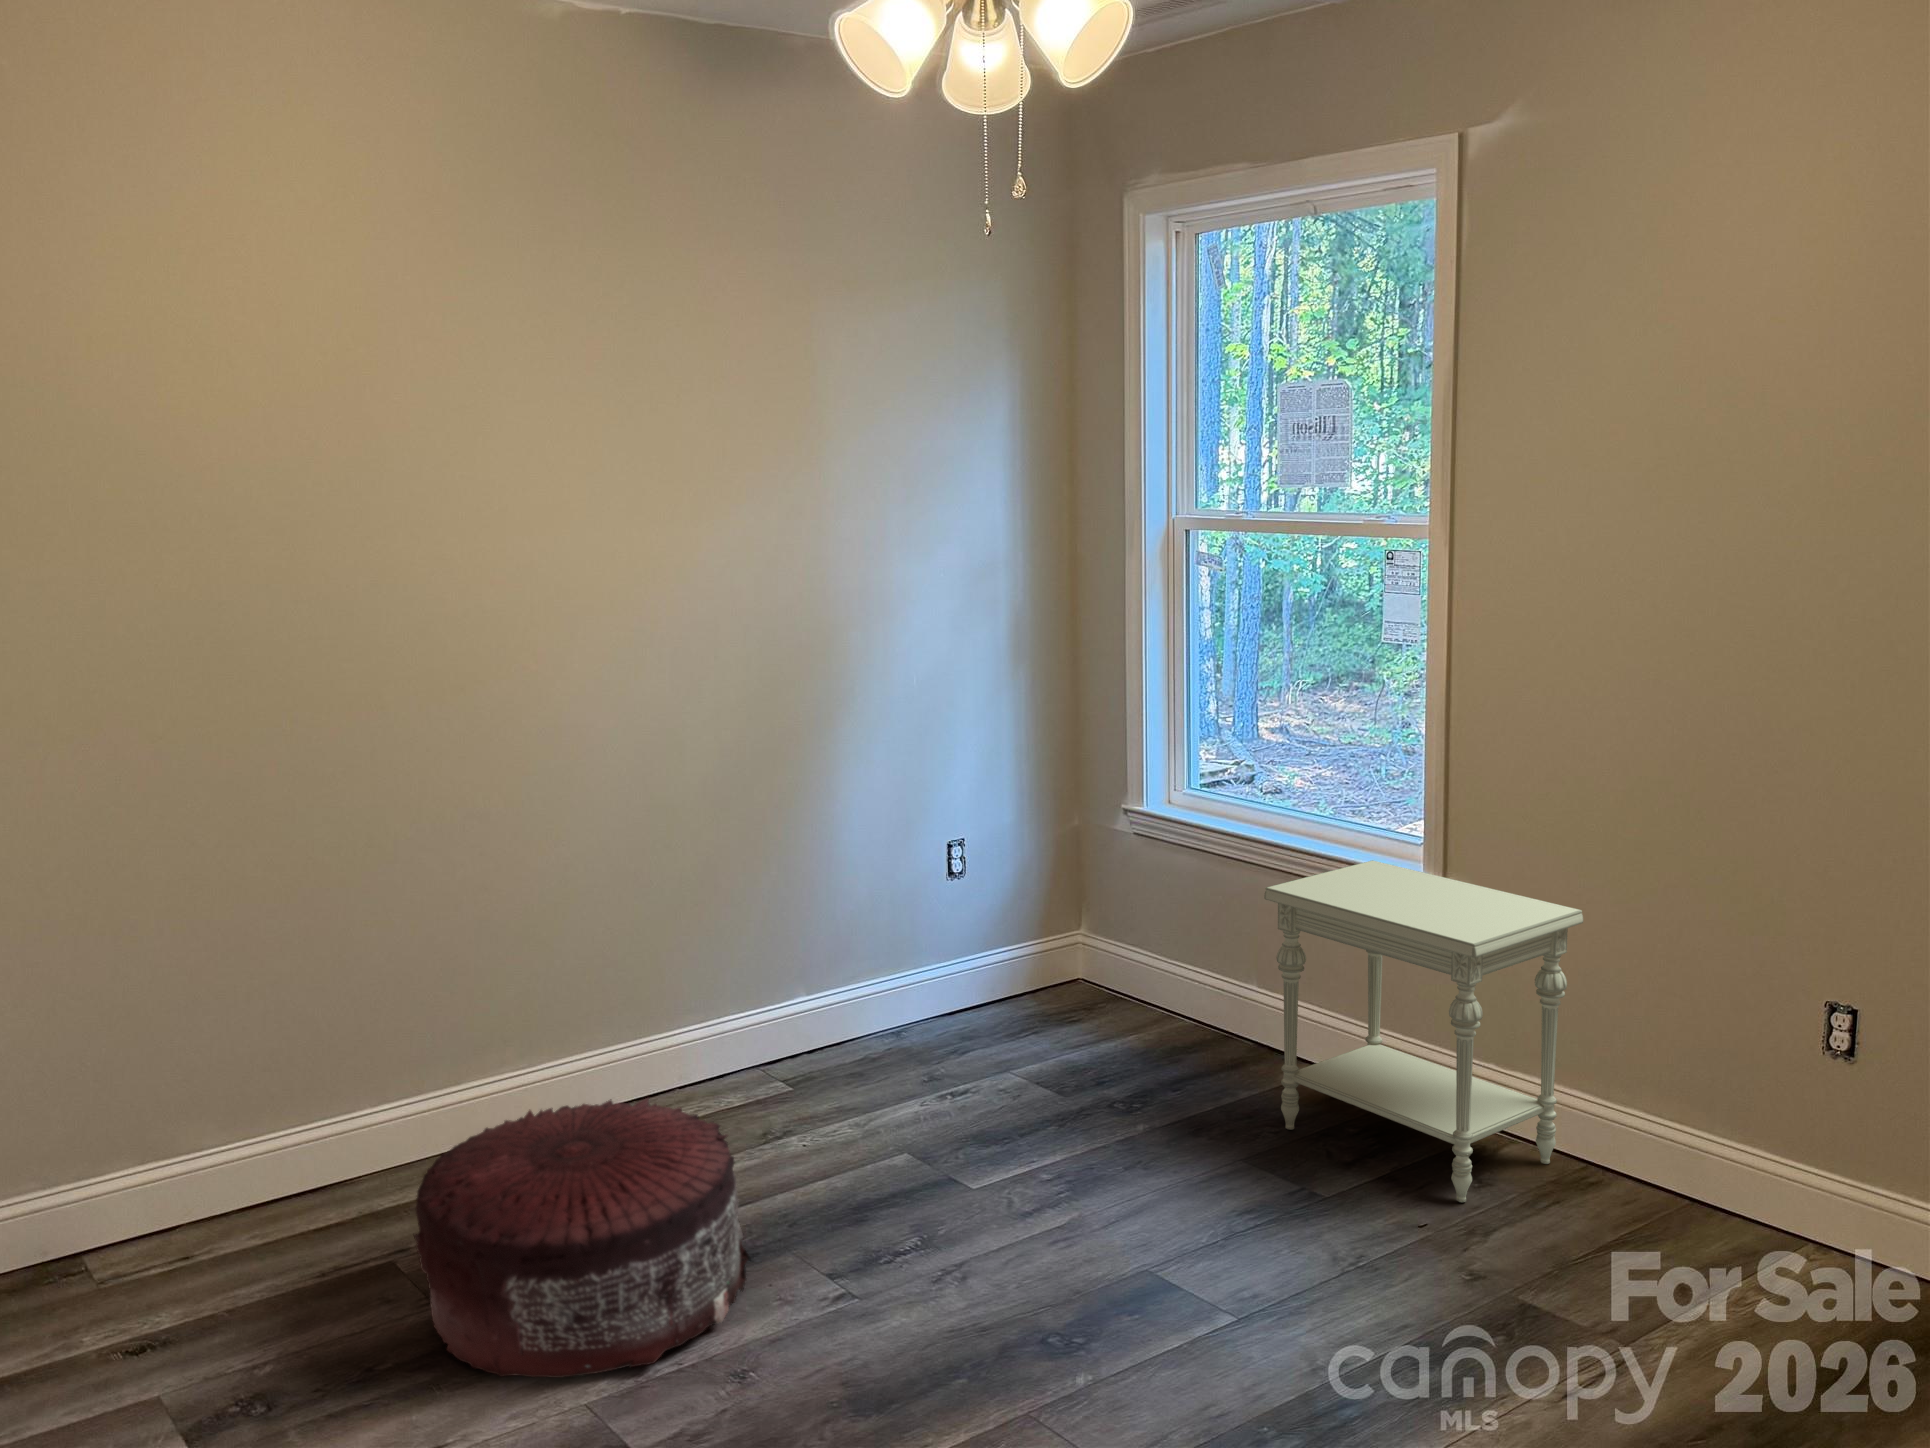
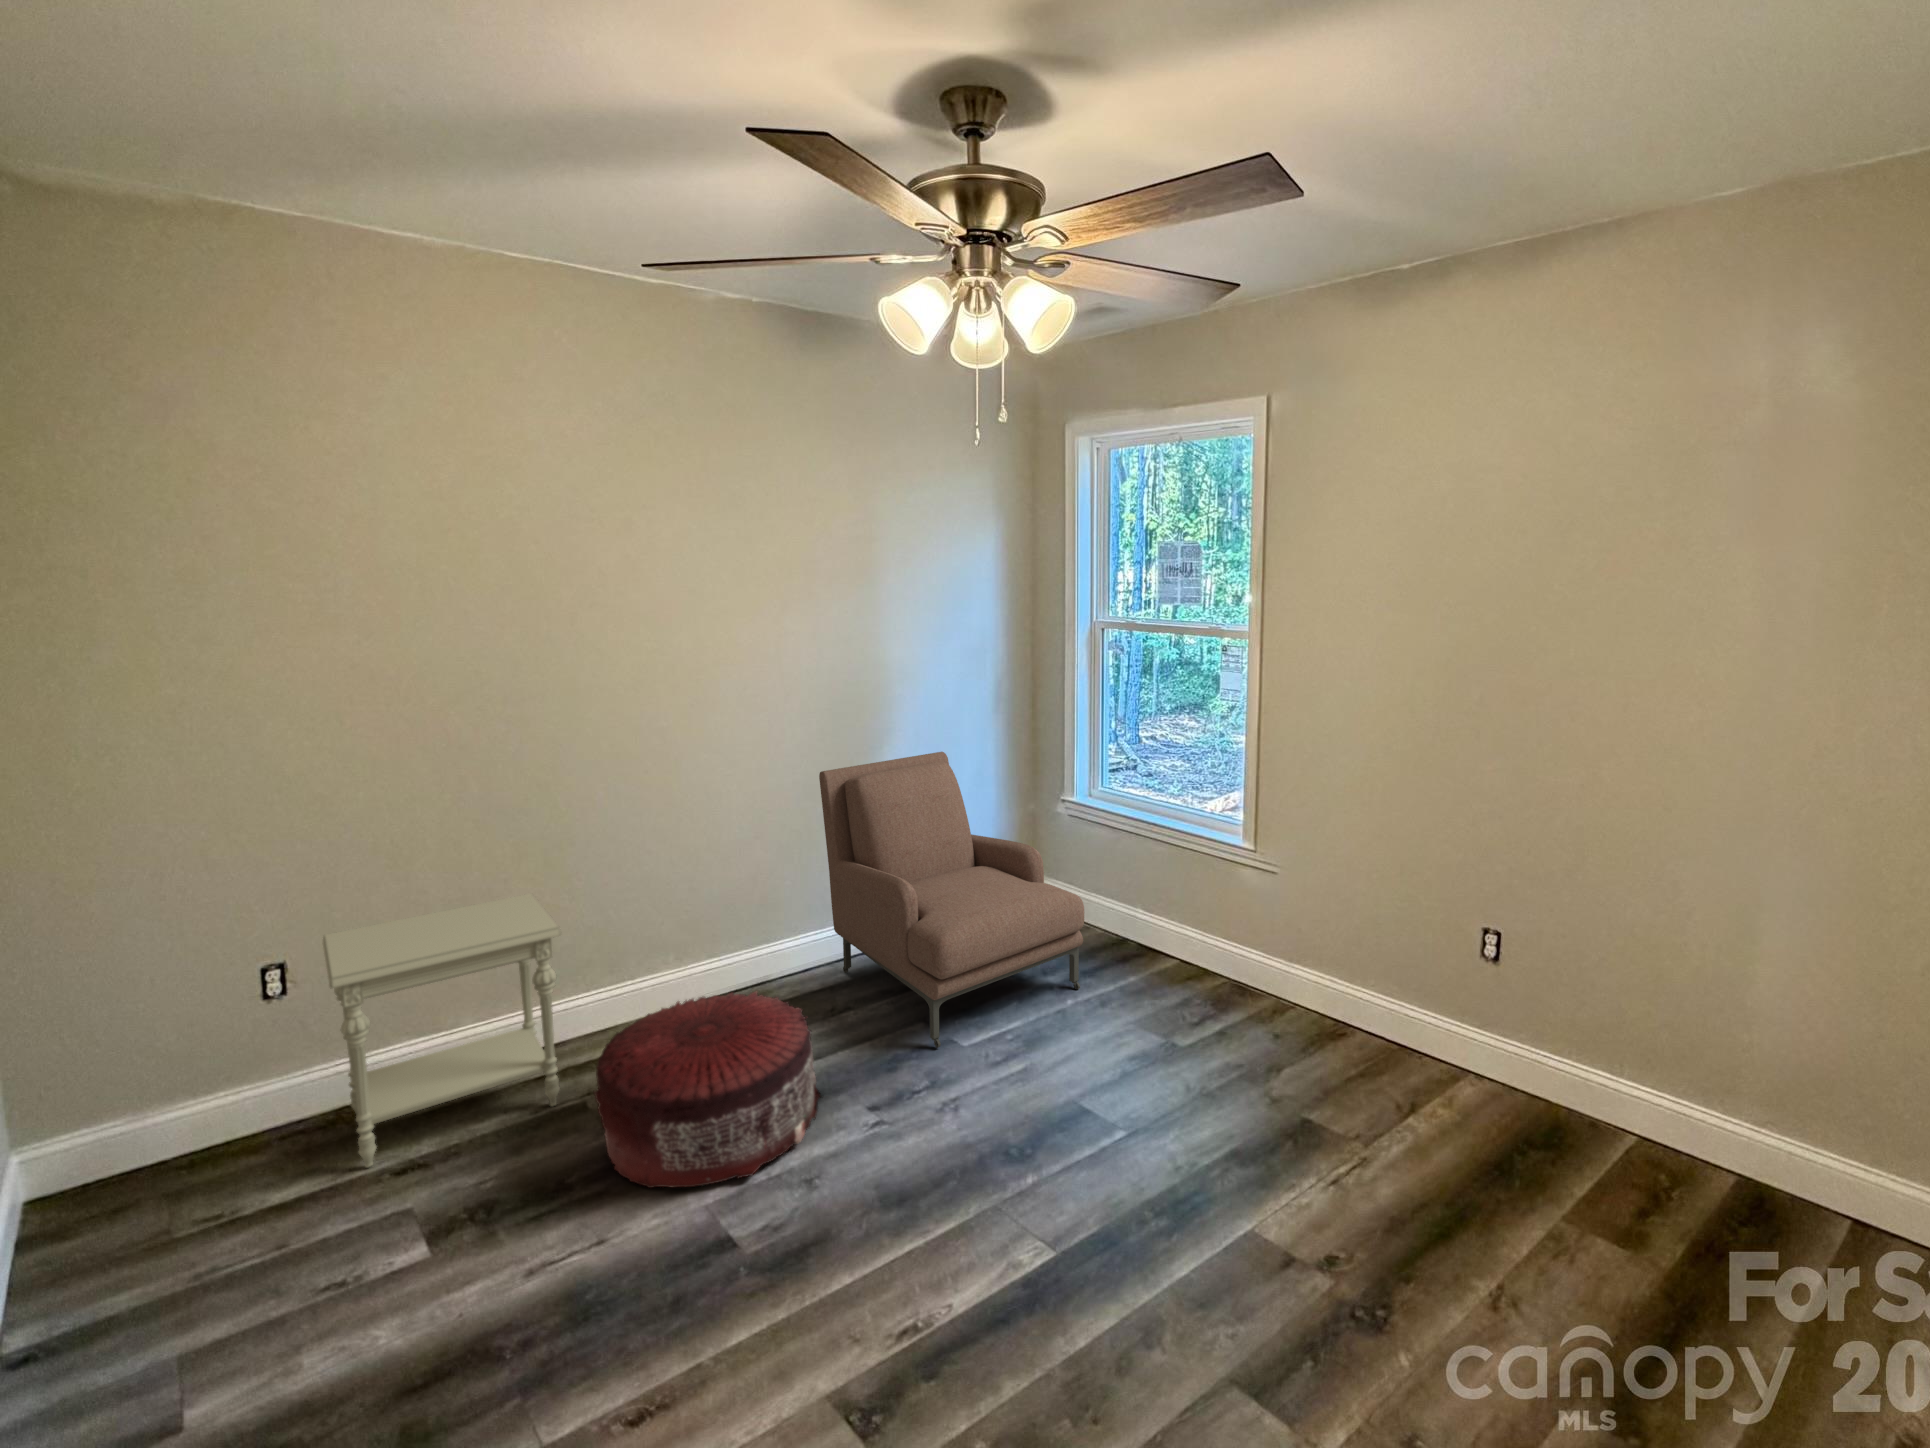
armchair: none [733,736,1163,1196] -> present [819,752,1084,1048]
side table: present [1264,860,1583,1202] -> present [323,894,561,1168]

